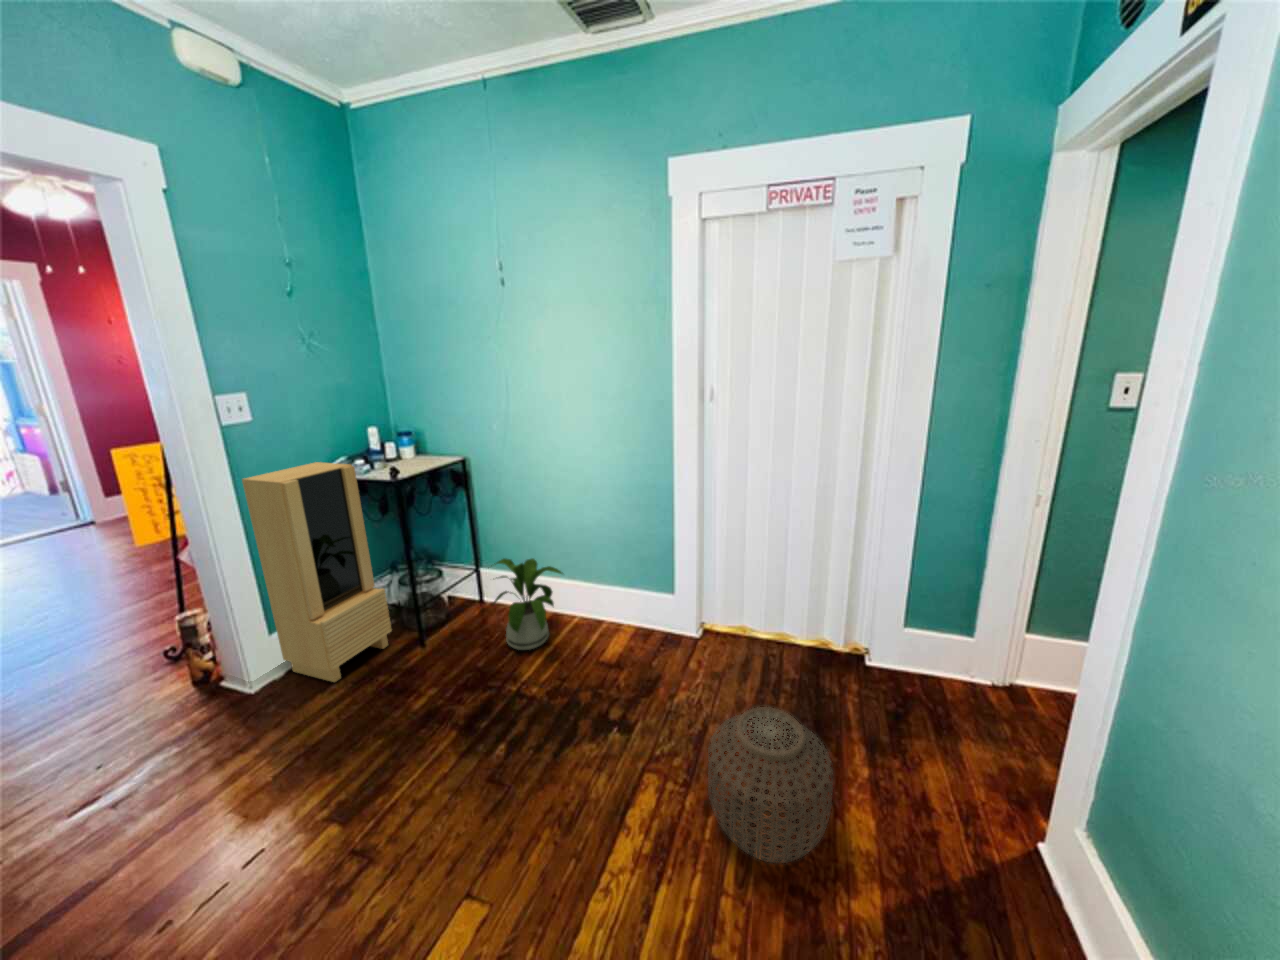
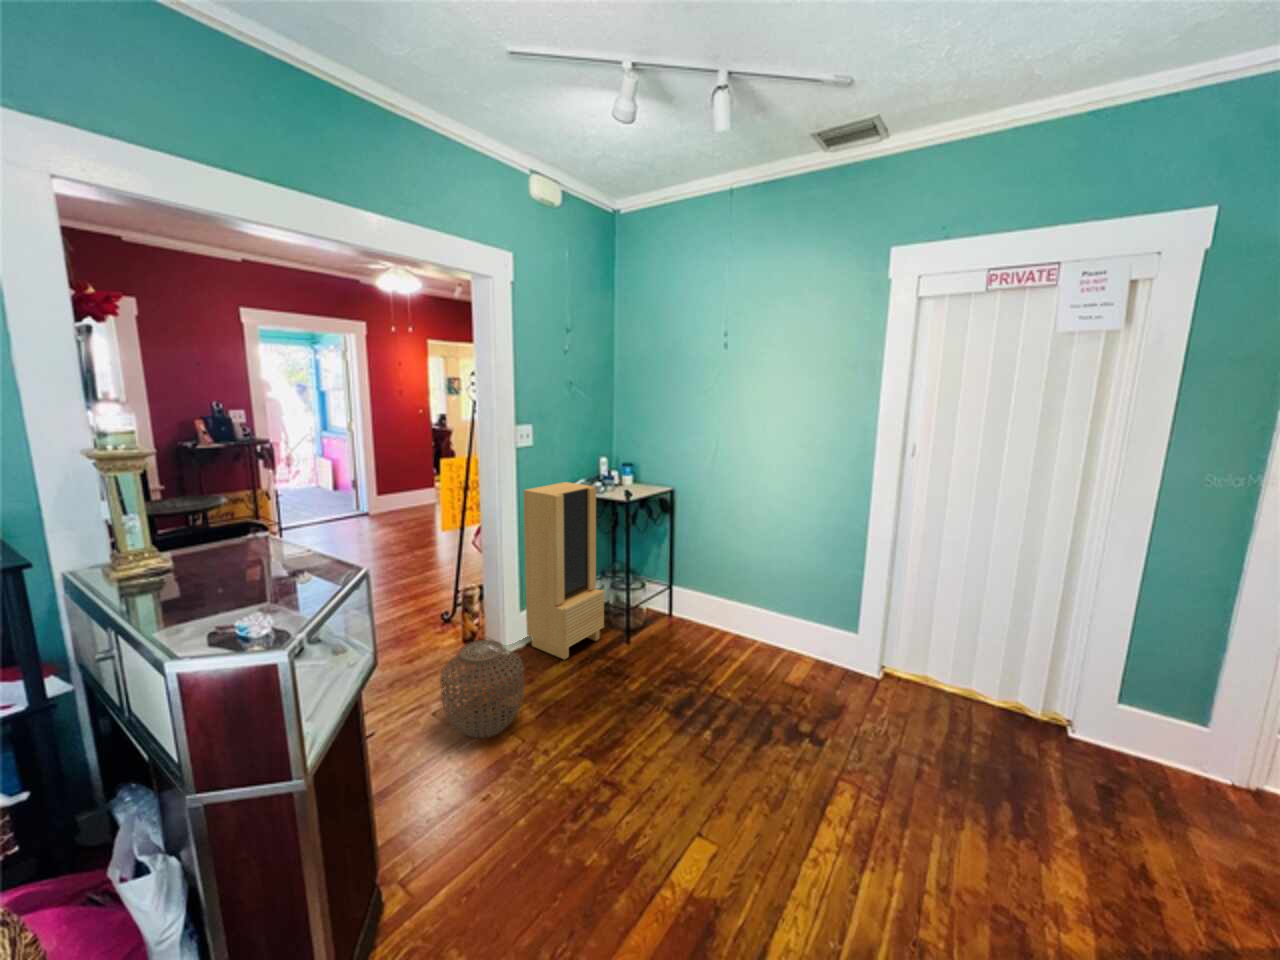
house plant: present [493,558,562,650] -> none [688,578,759,662]
woven basket: present [708,707,833,863] -> present [441,640,524,738]

